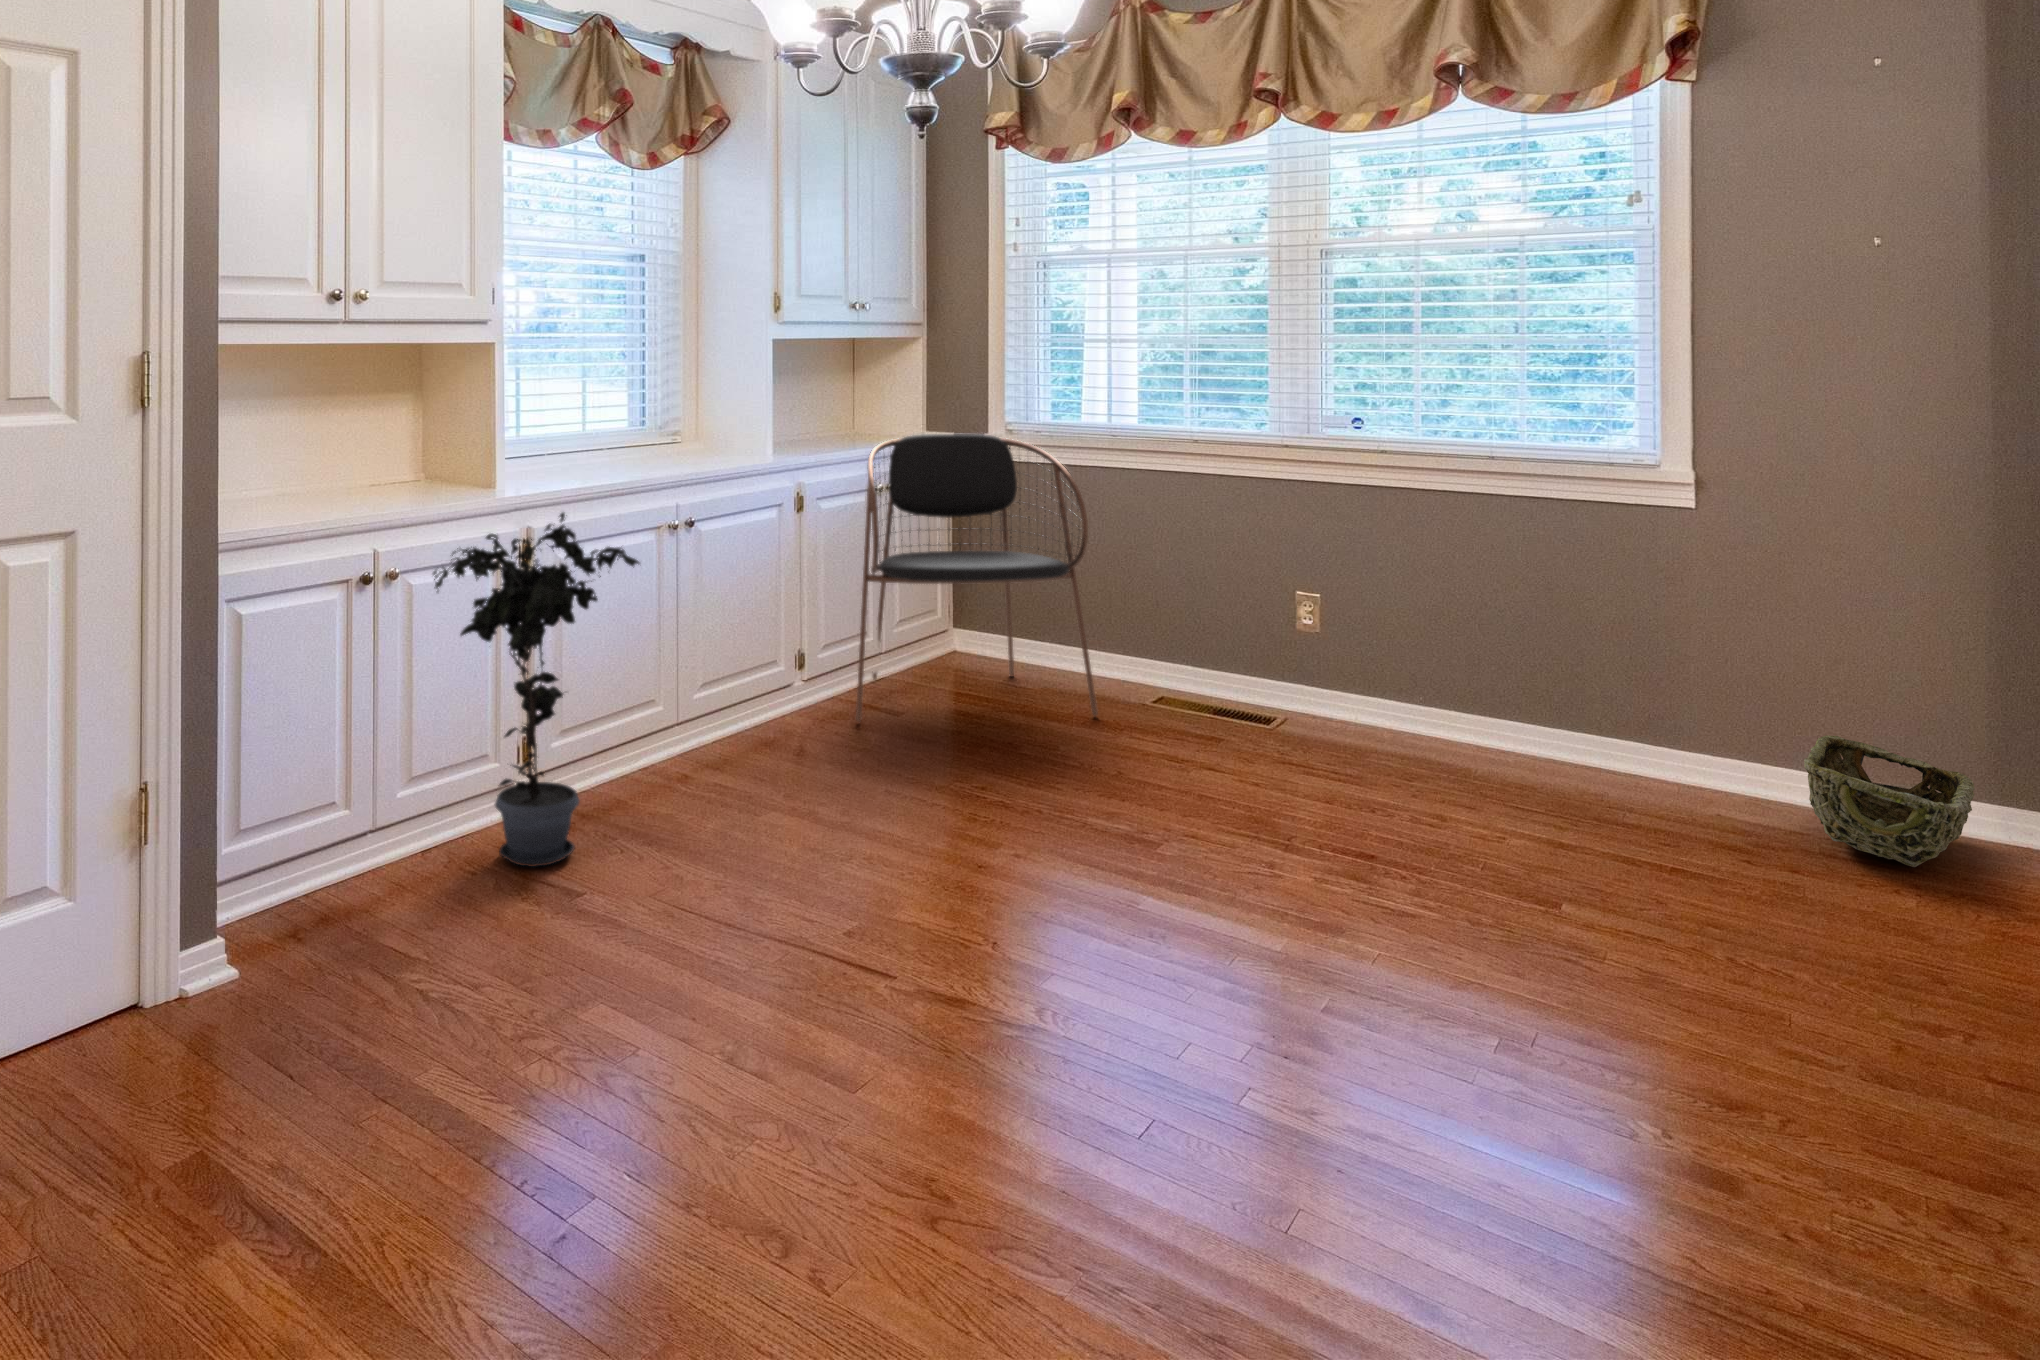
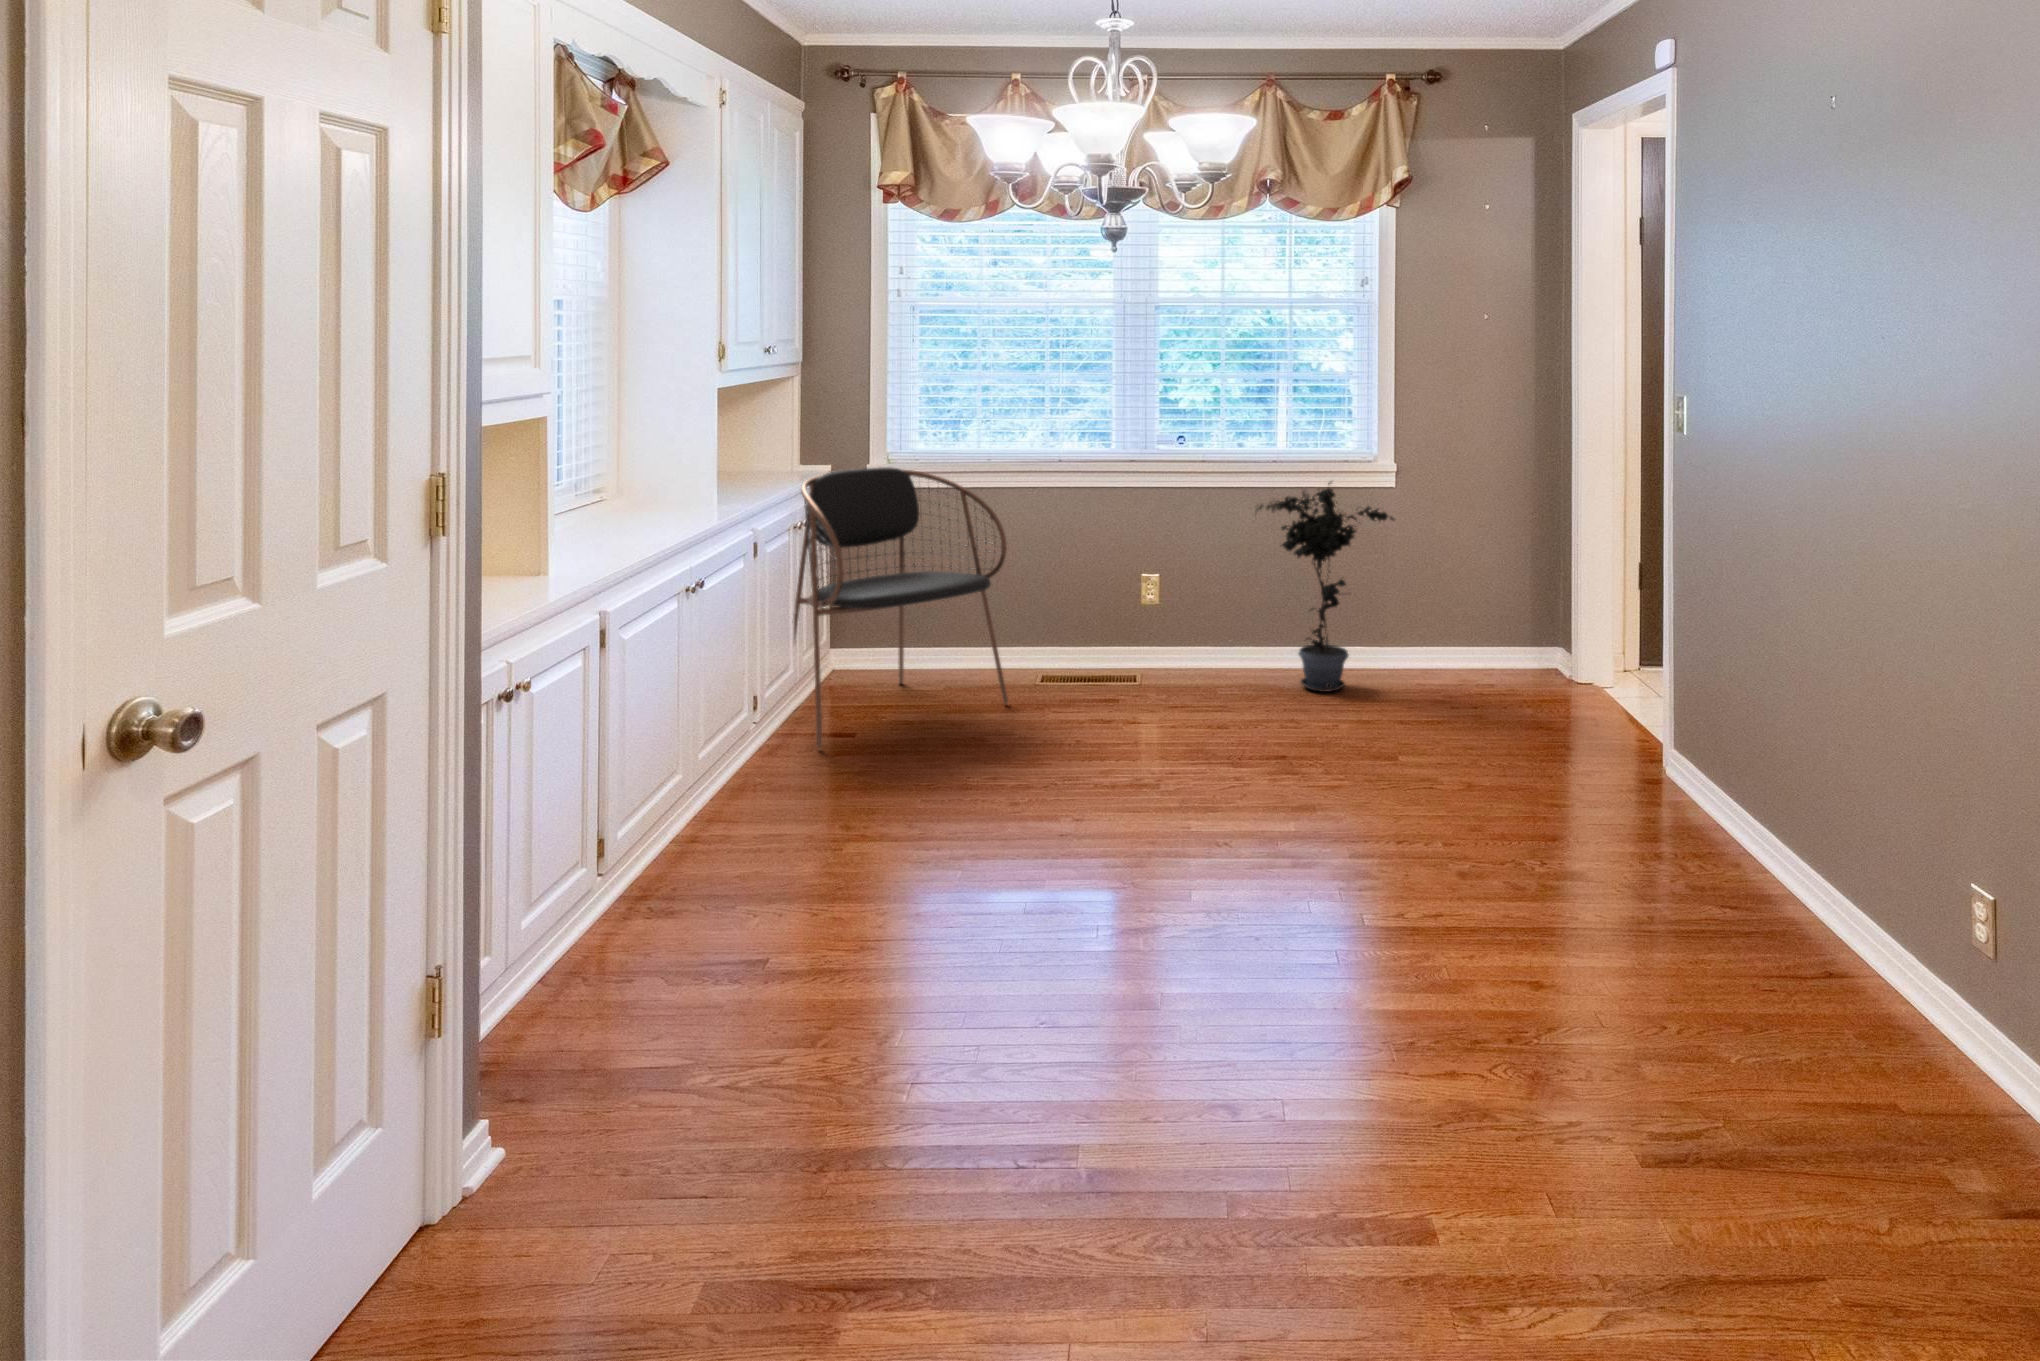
potted plant: present [433,513,639,867] -> present [1256,482,1394,692]
woven basket: present [1804,735,1975,867] -> none [1469,630,1558,701]

